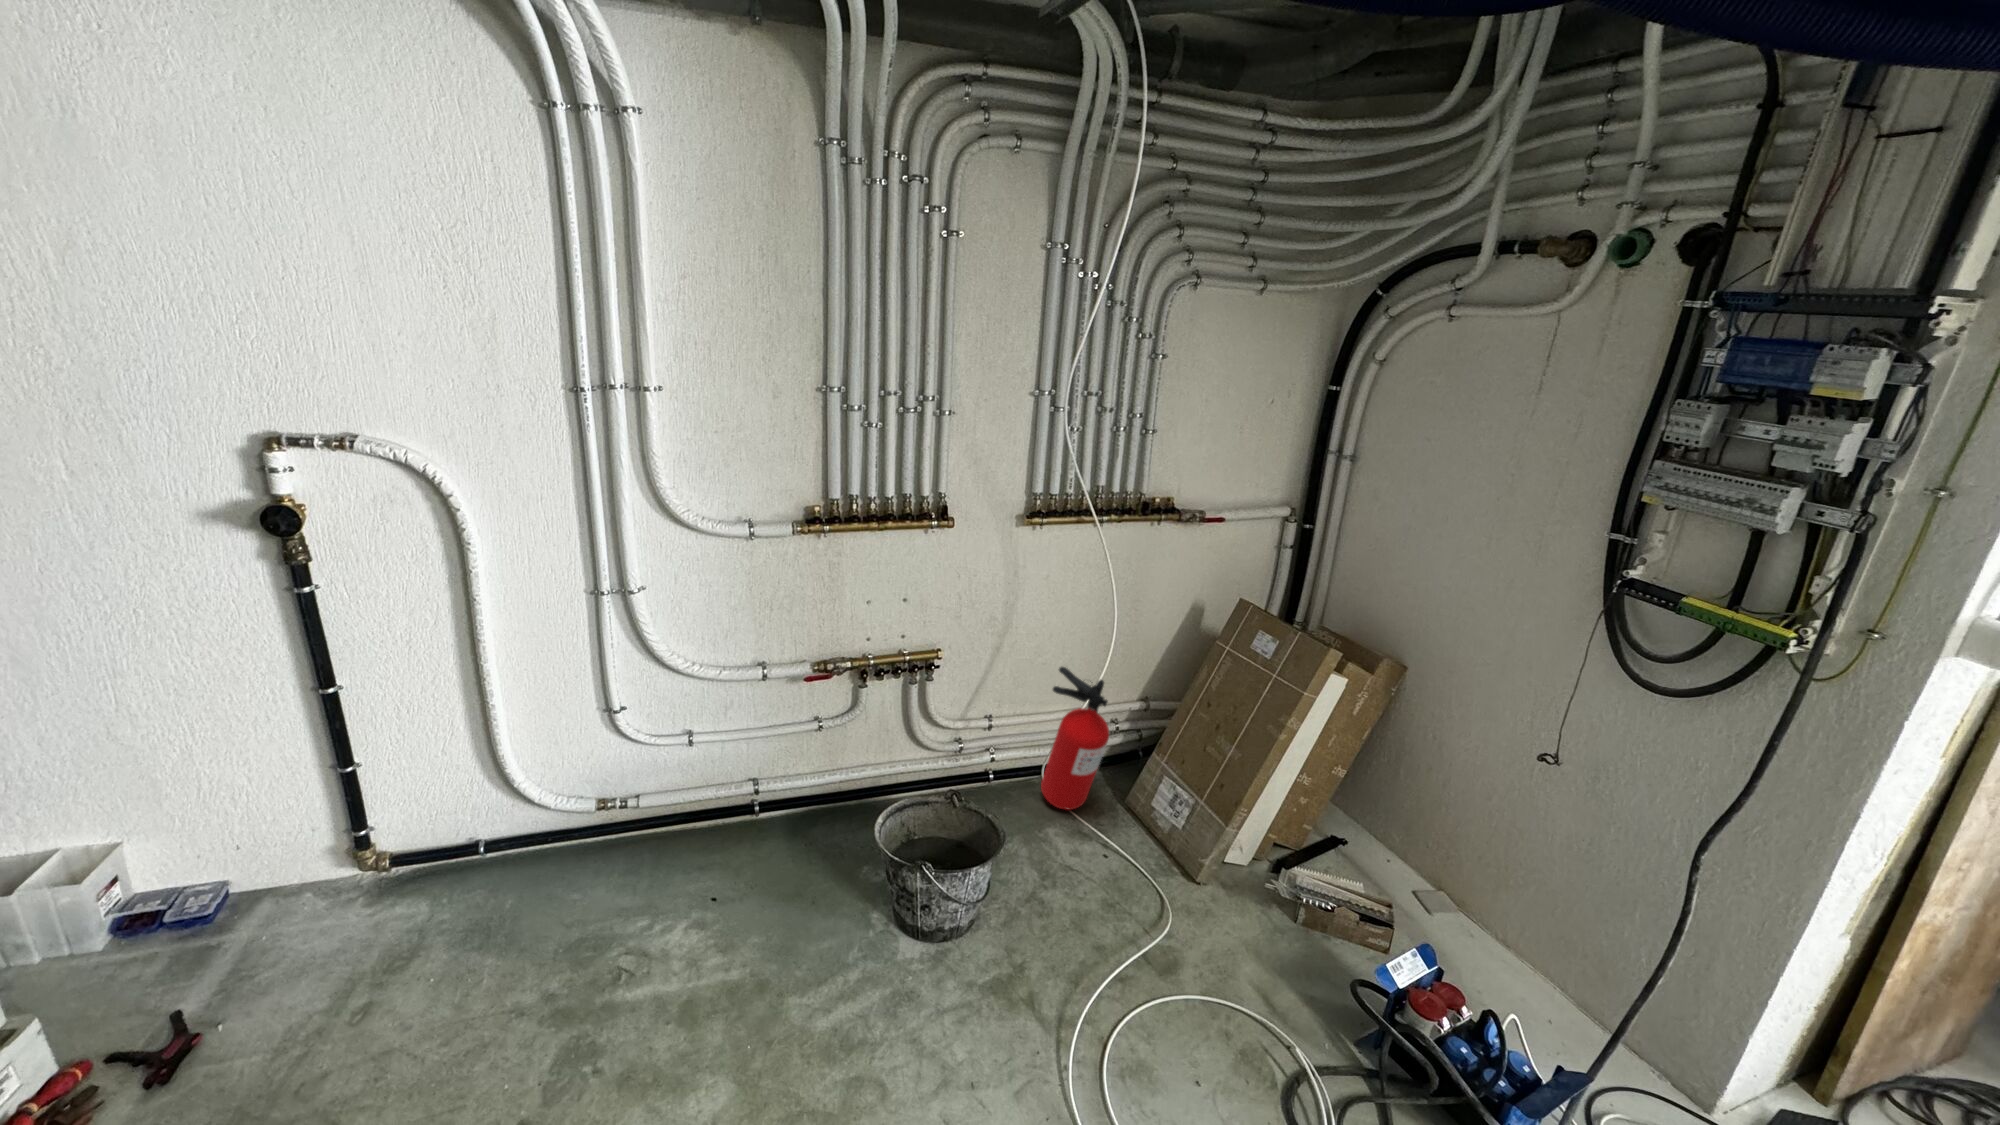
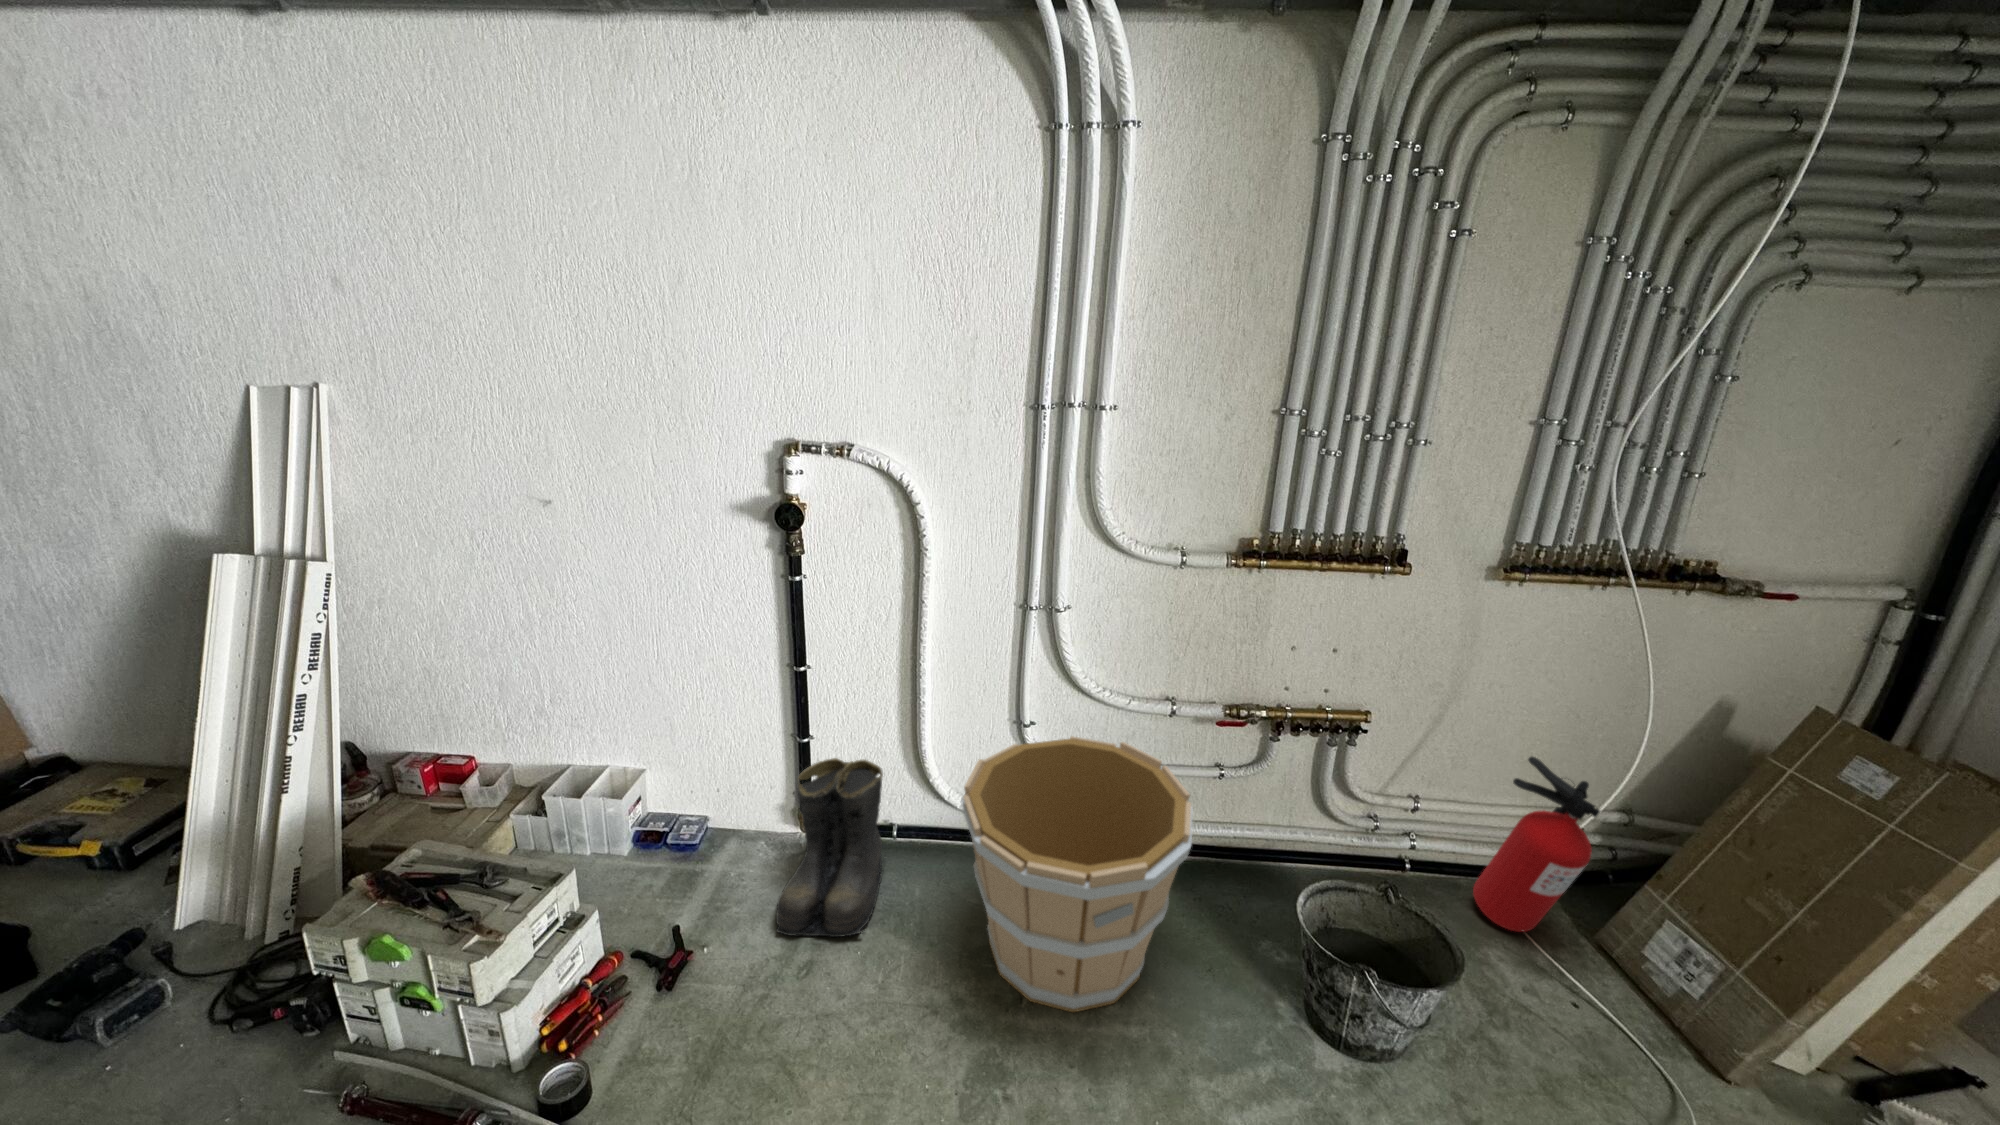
wooden bucket: none [531,711,776,974] -> present [961,736,1193,1012]
boots: none [321,777,472,983] -> present [776,758,883,937]

